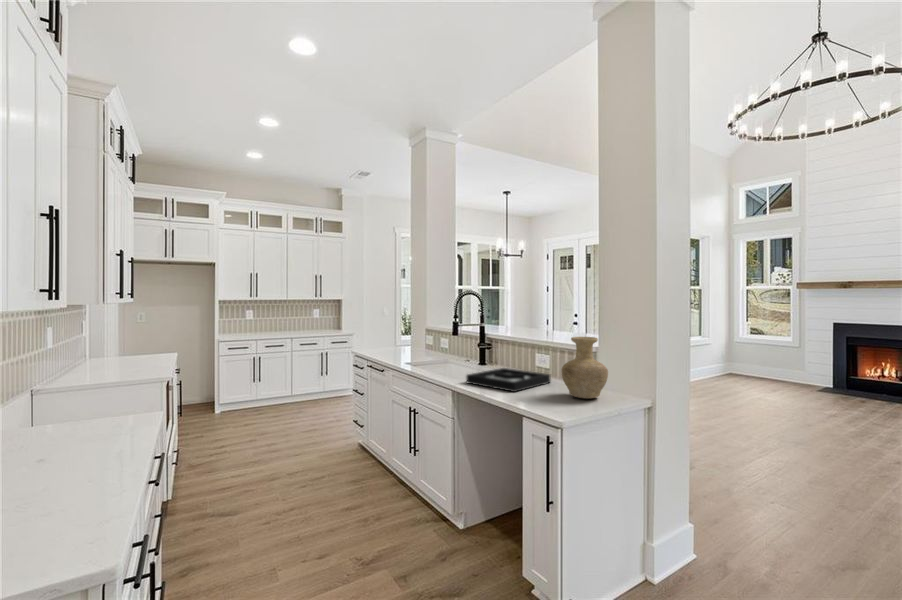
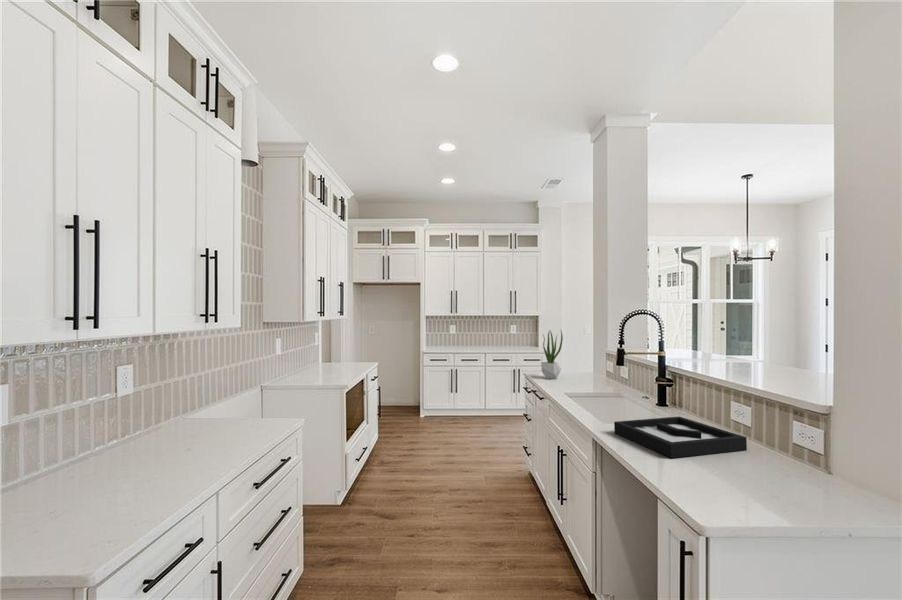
potted plant: none [371,309,390,354] -> present [541,331,563,379]
vase: present [561,337,608,399] -> none [744,388,836,494]

